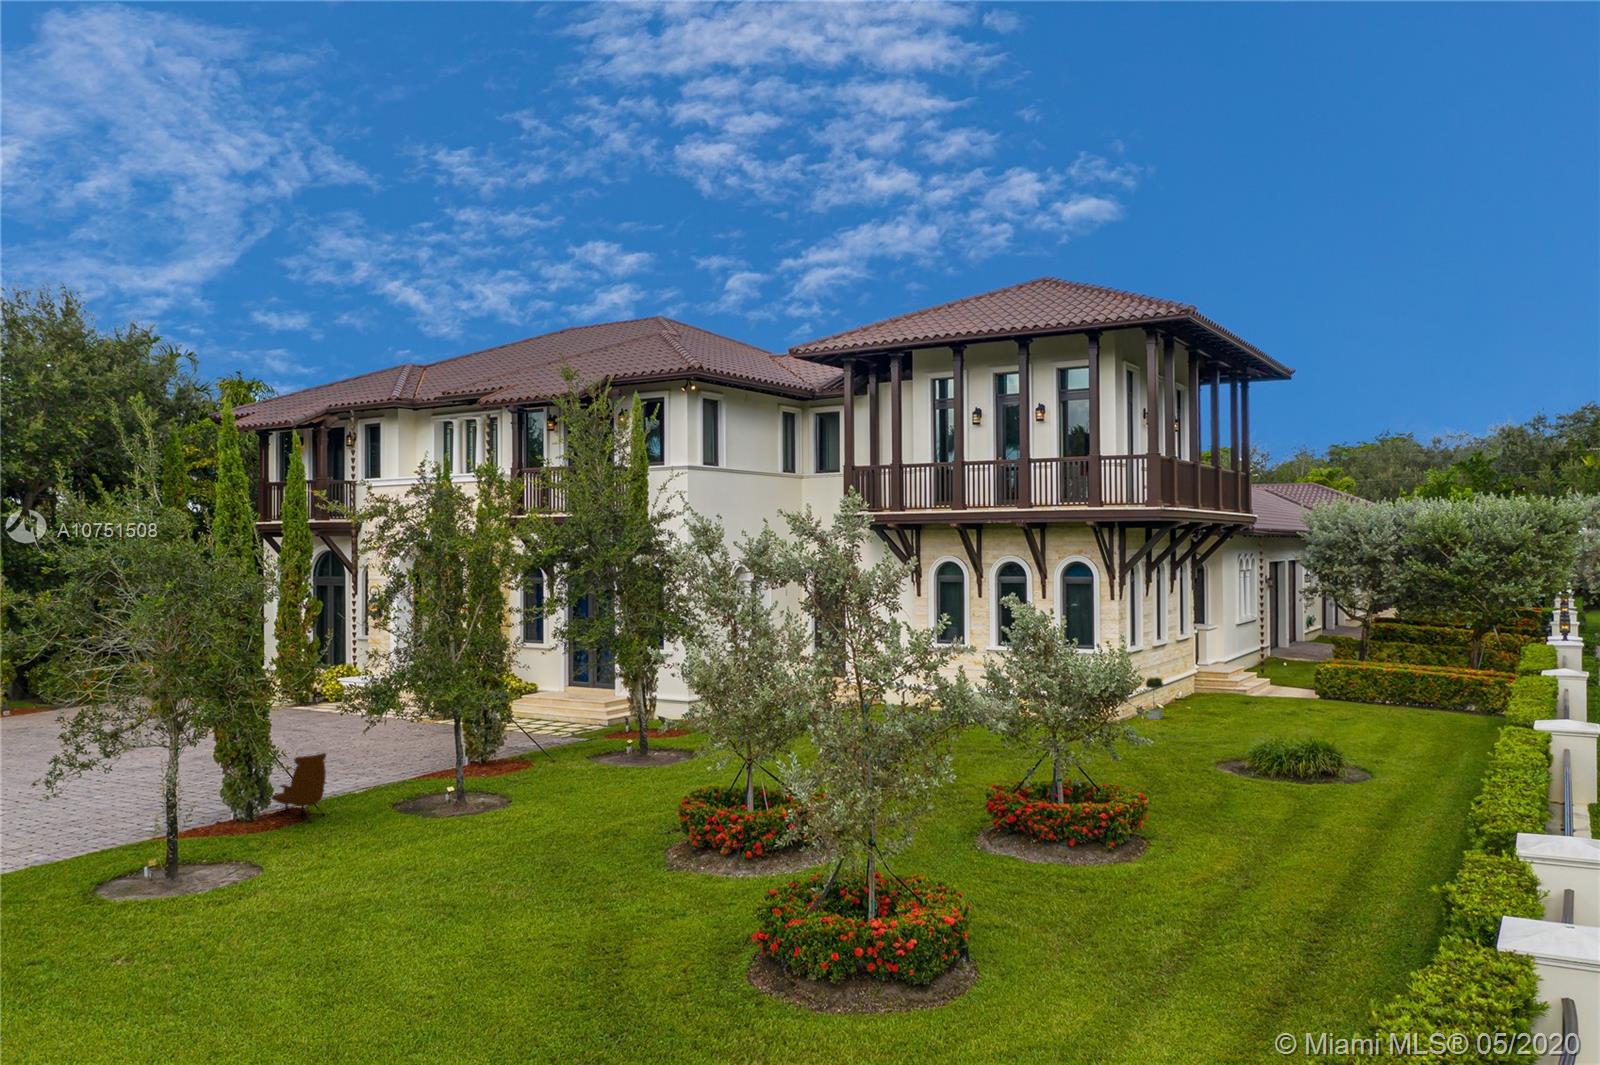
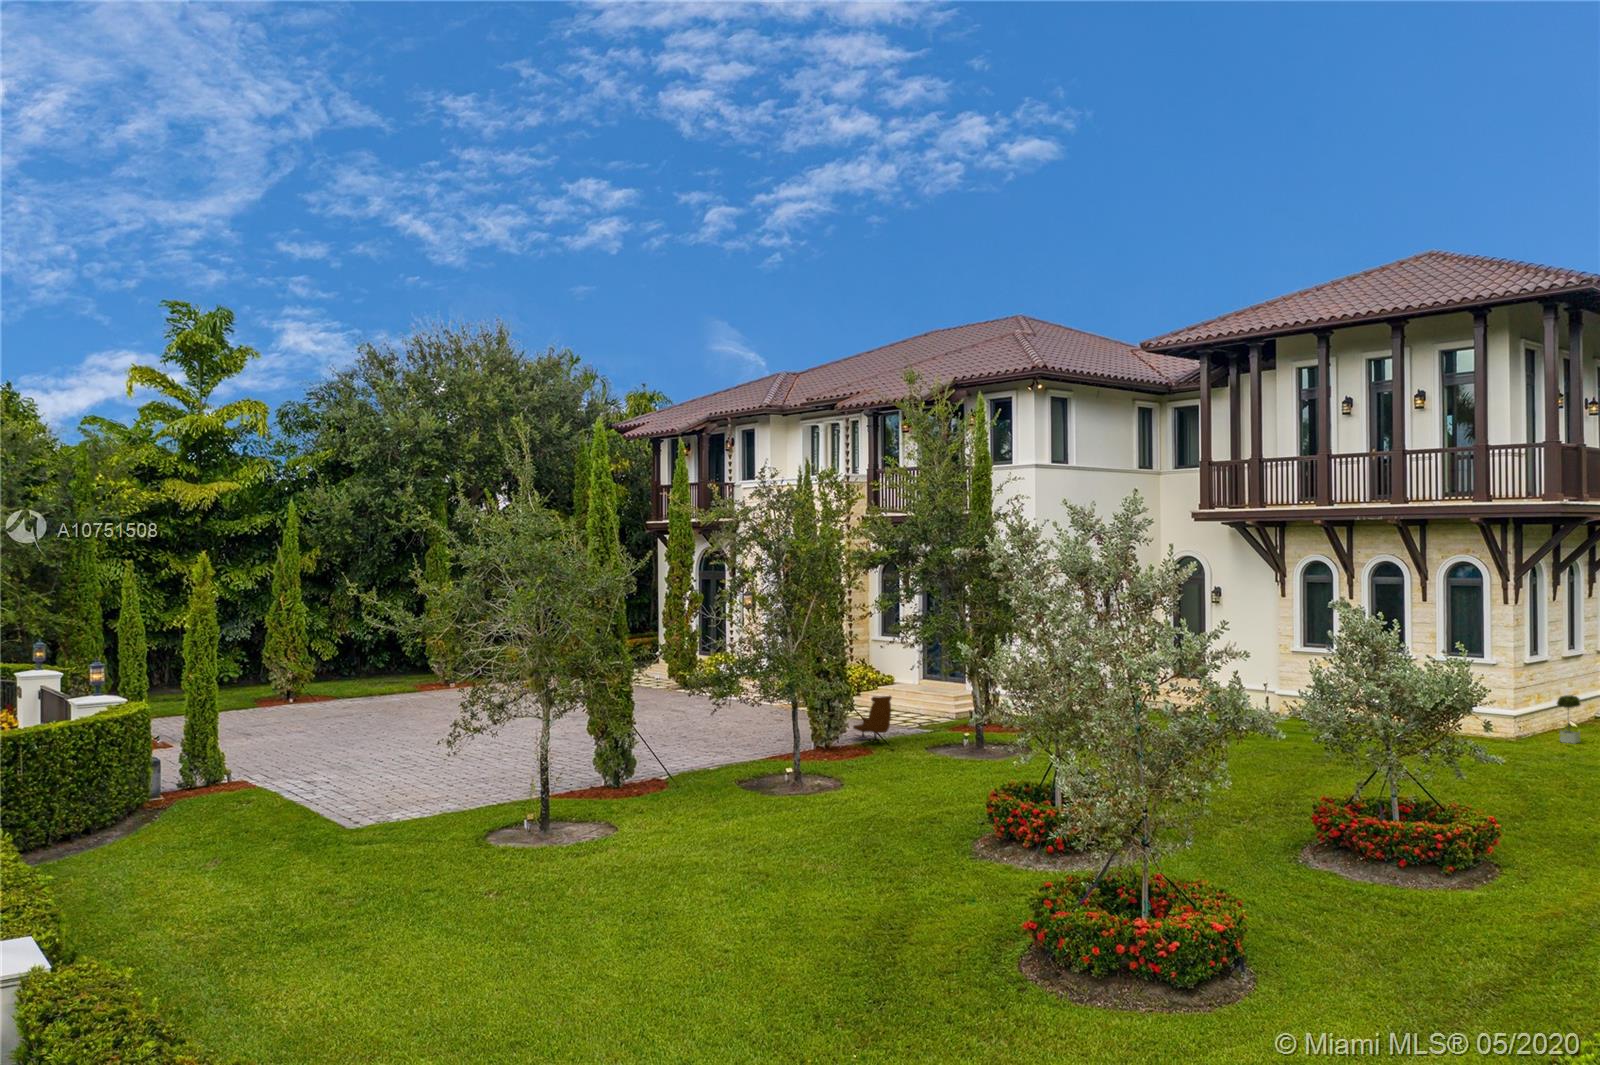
lounge chair: present [272,753,326,821] -> present [853,695,892,743]

